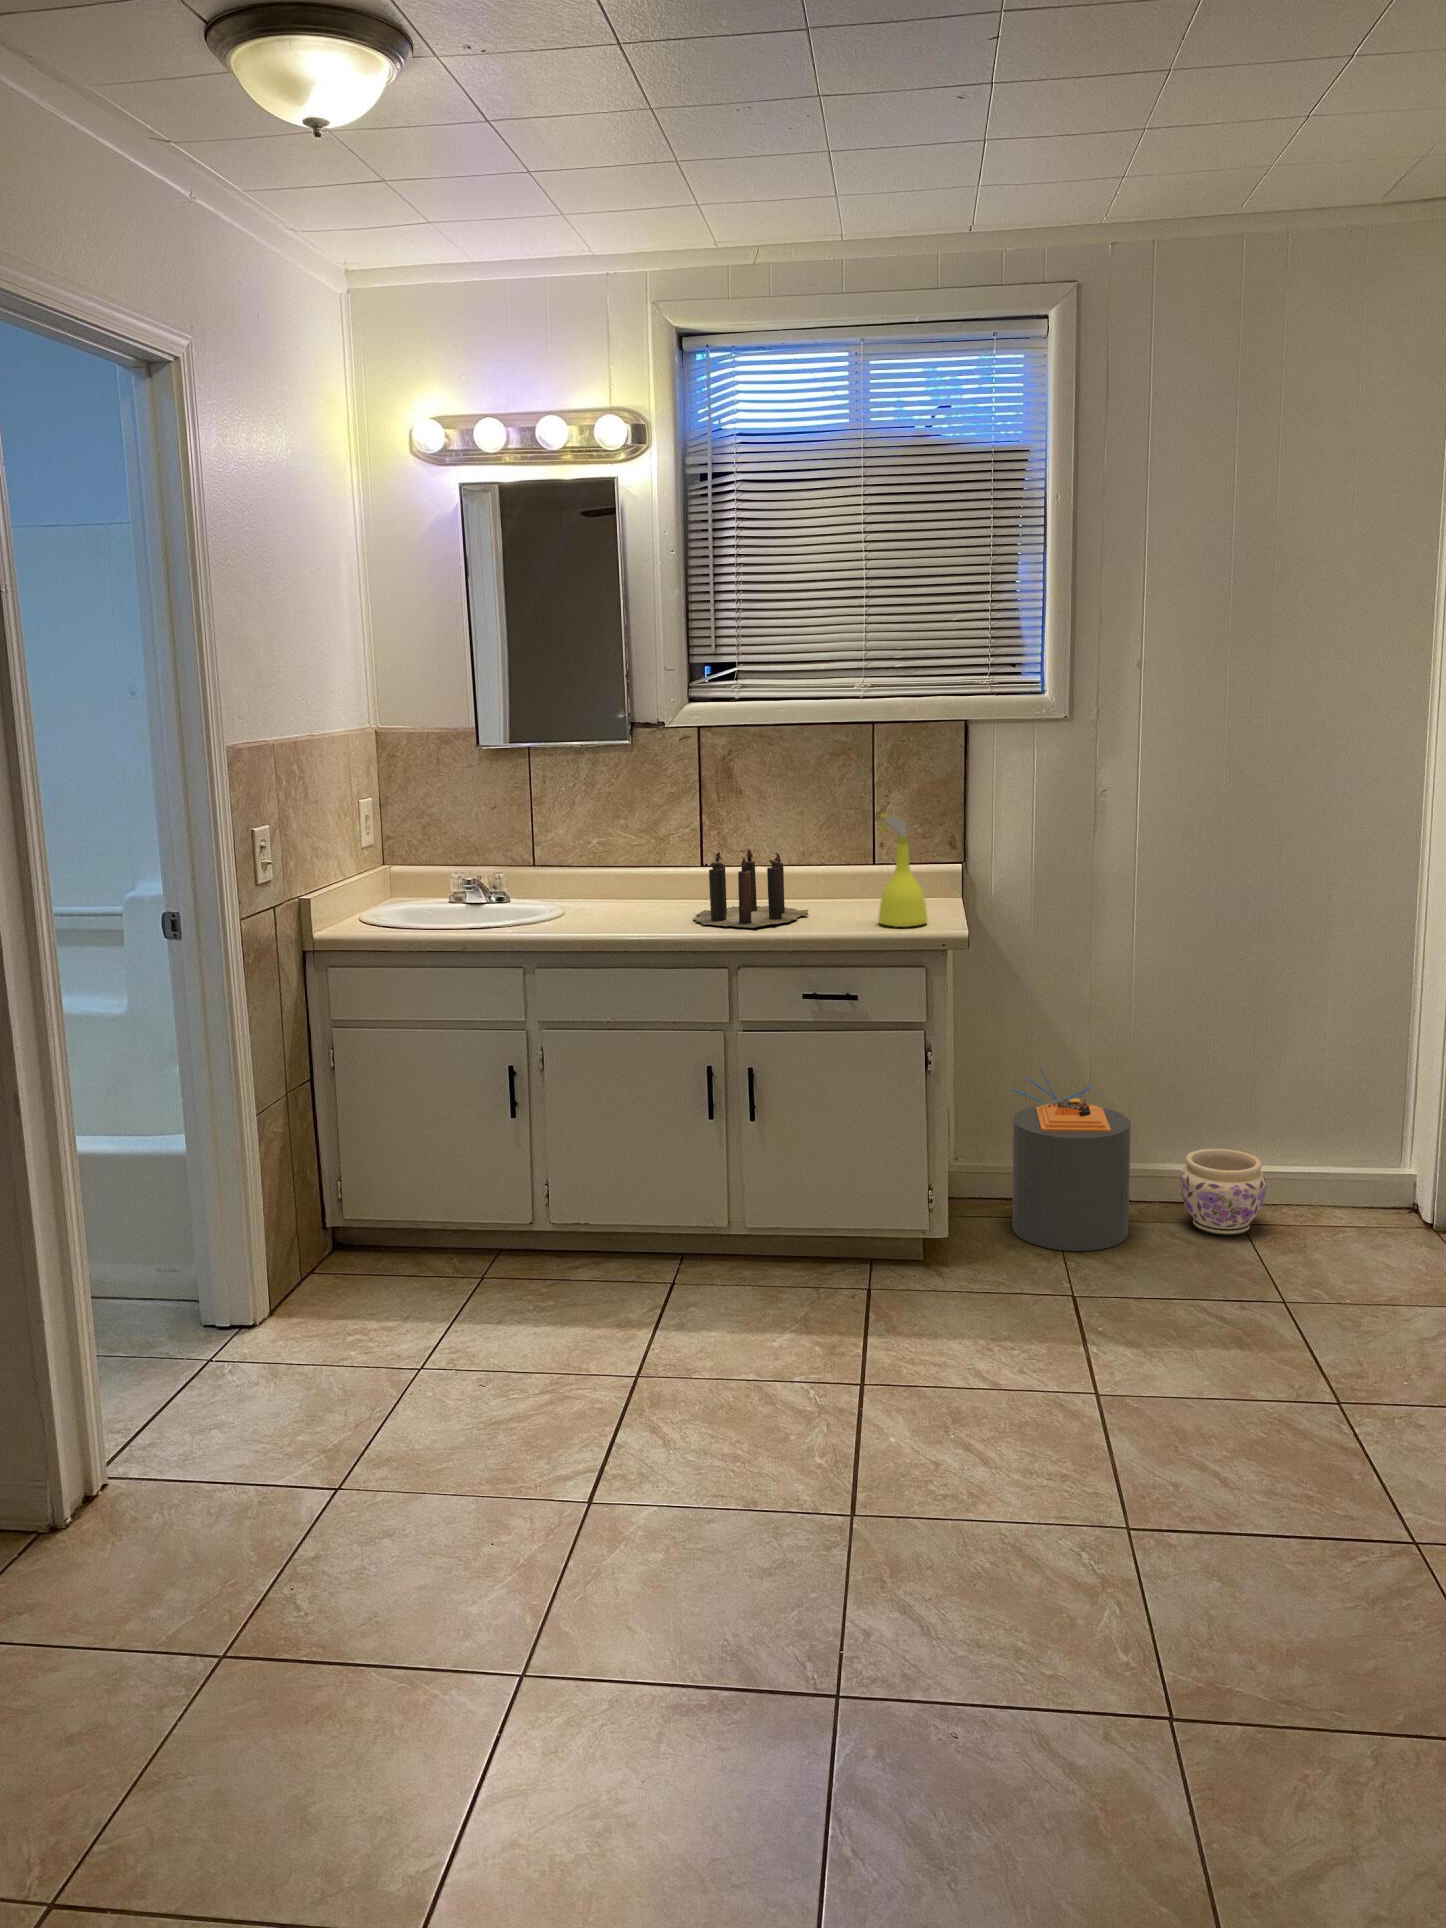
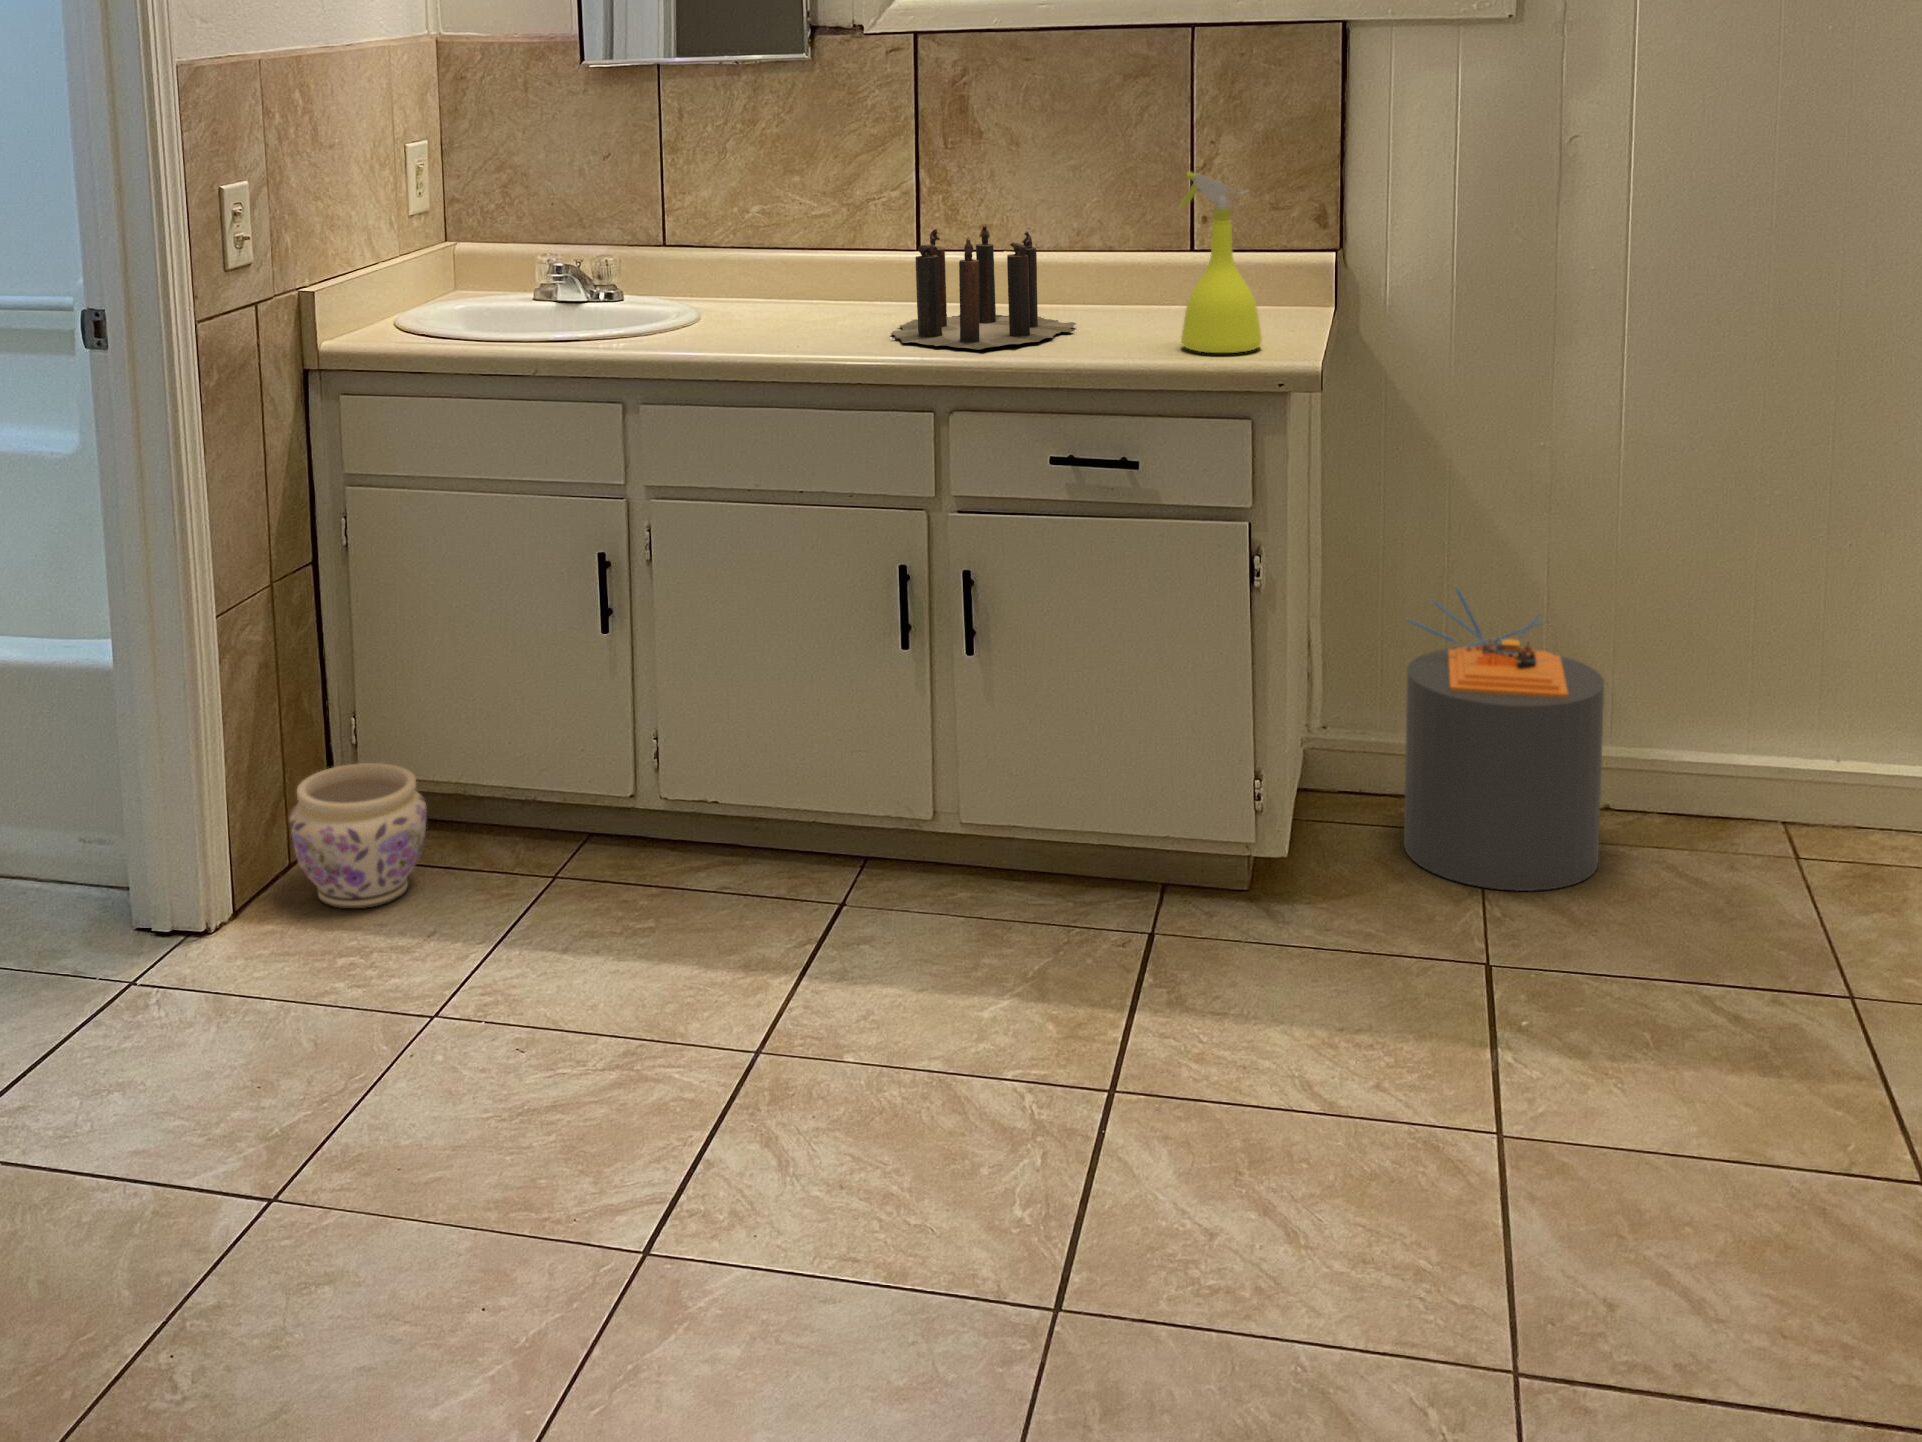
planter: present [1180,1149,1267,1236] -> present [290,763,427,909]

